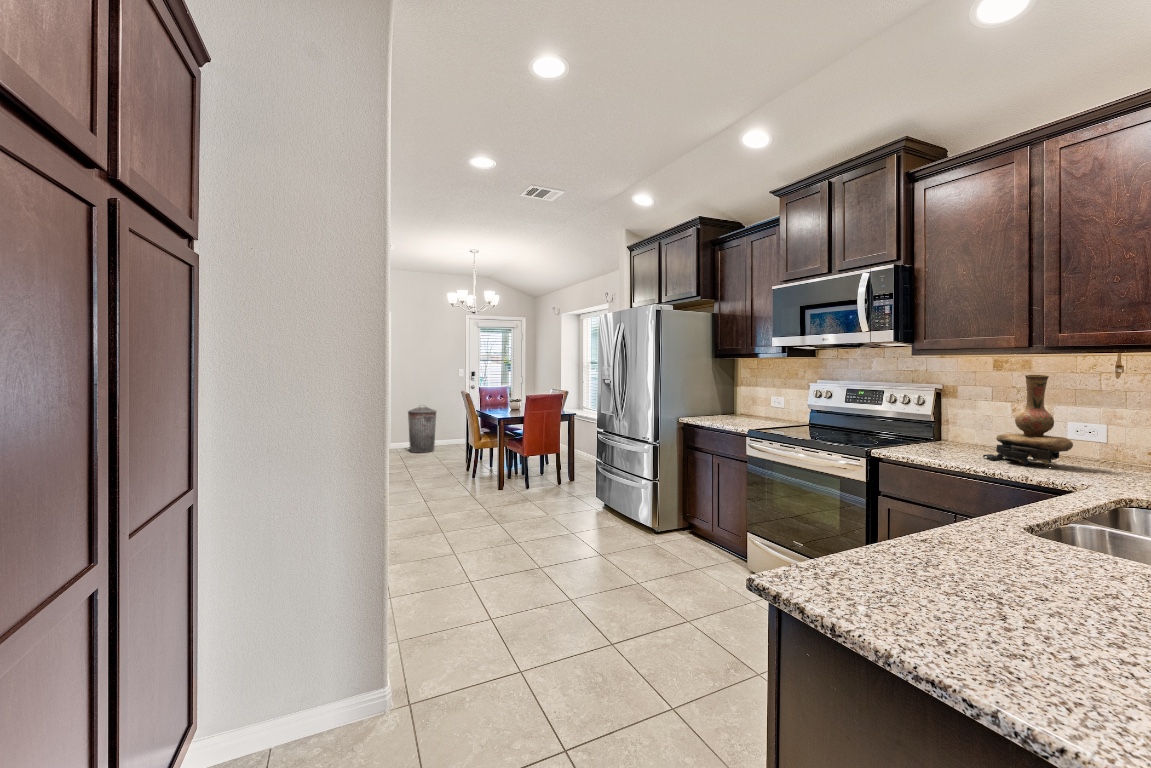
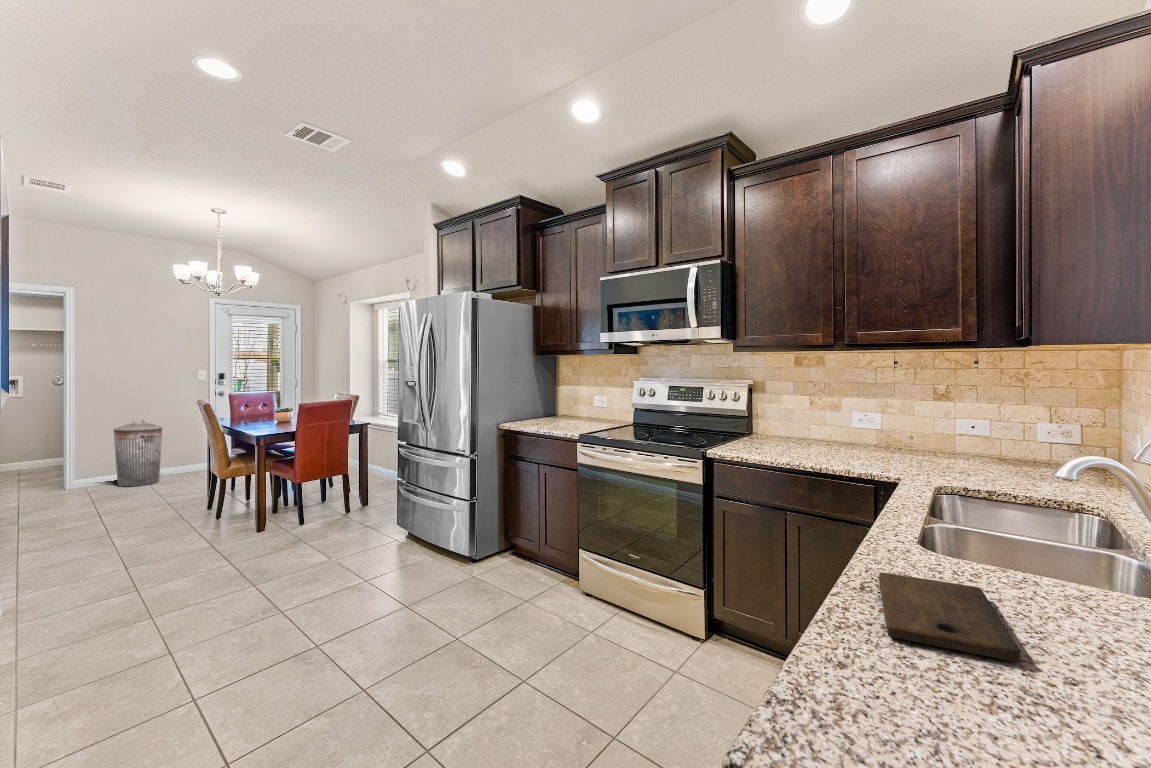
vase: present [983,375,1073,465] -> none [802,371,875,459]
cutting board: none [924,552,1051,620] -> present [879,572,1020,662]

